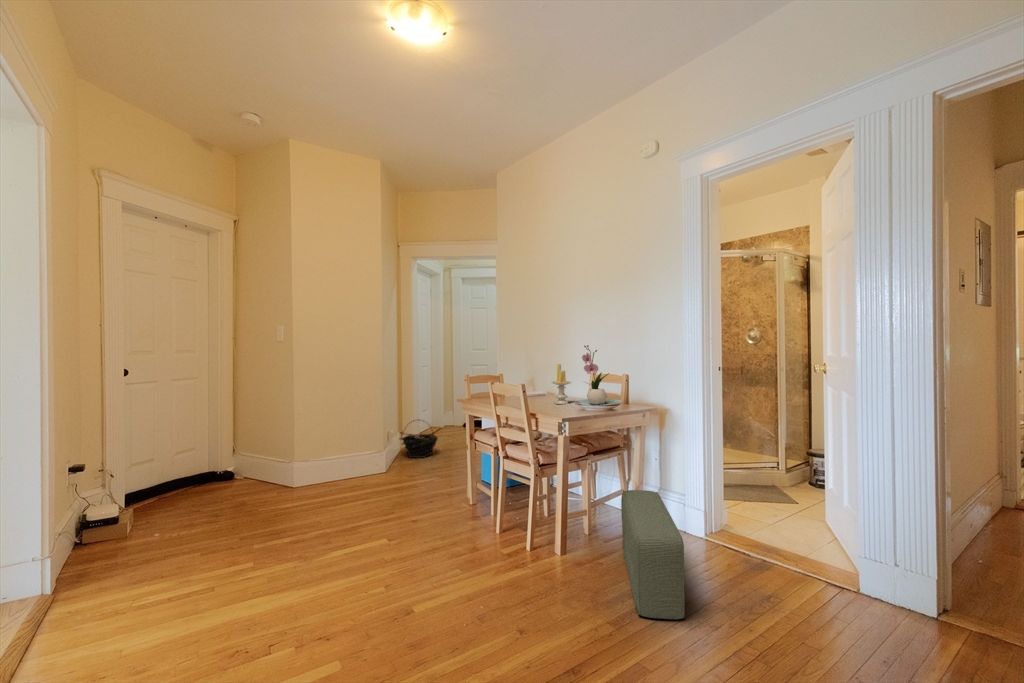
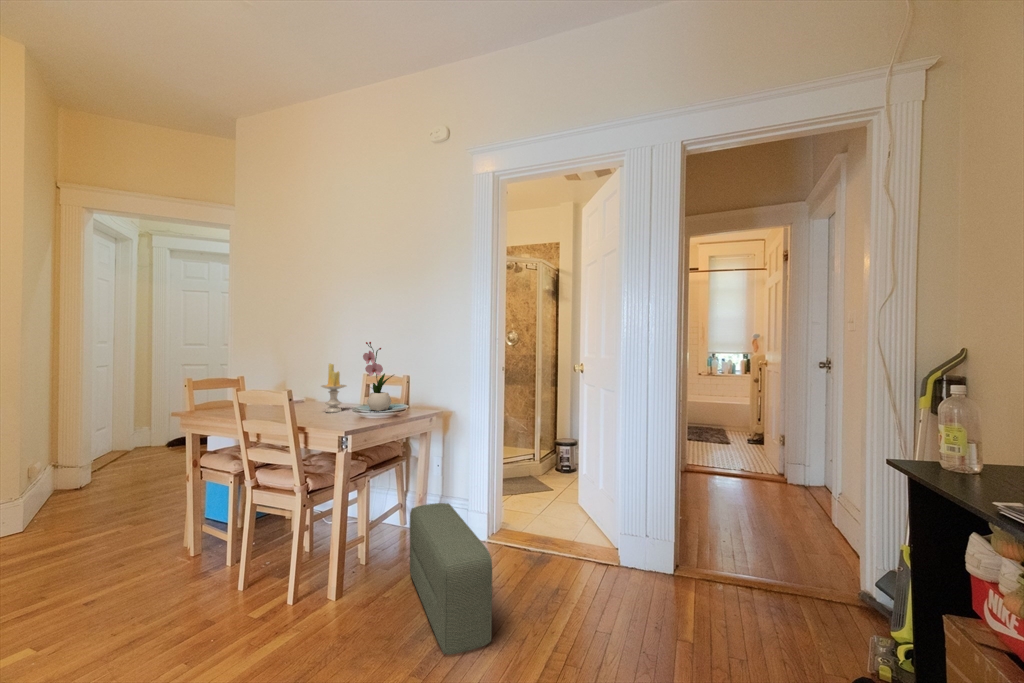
basket: present [400,420,438,458] -> none [54,443,130,501]

